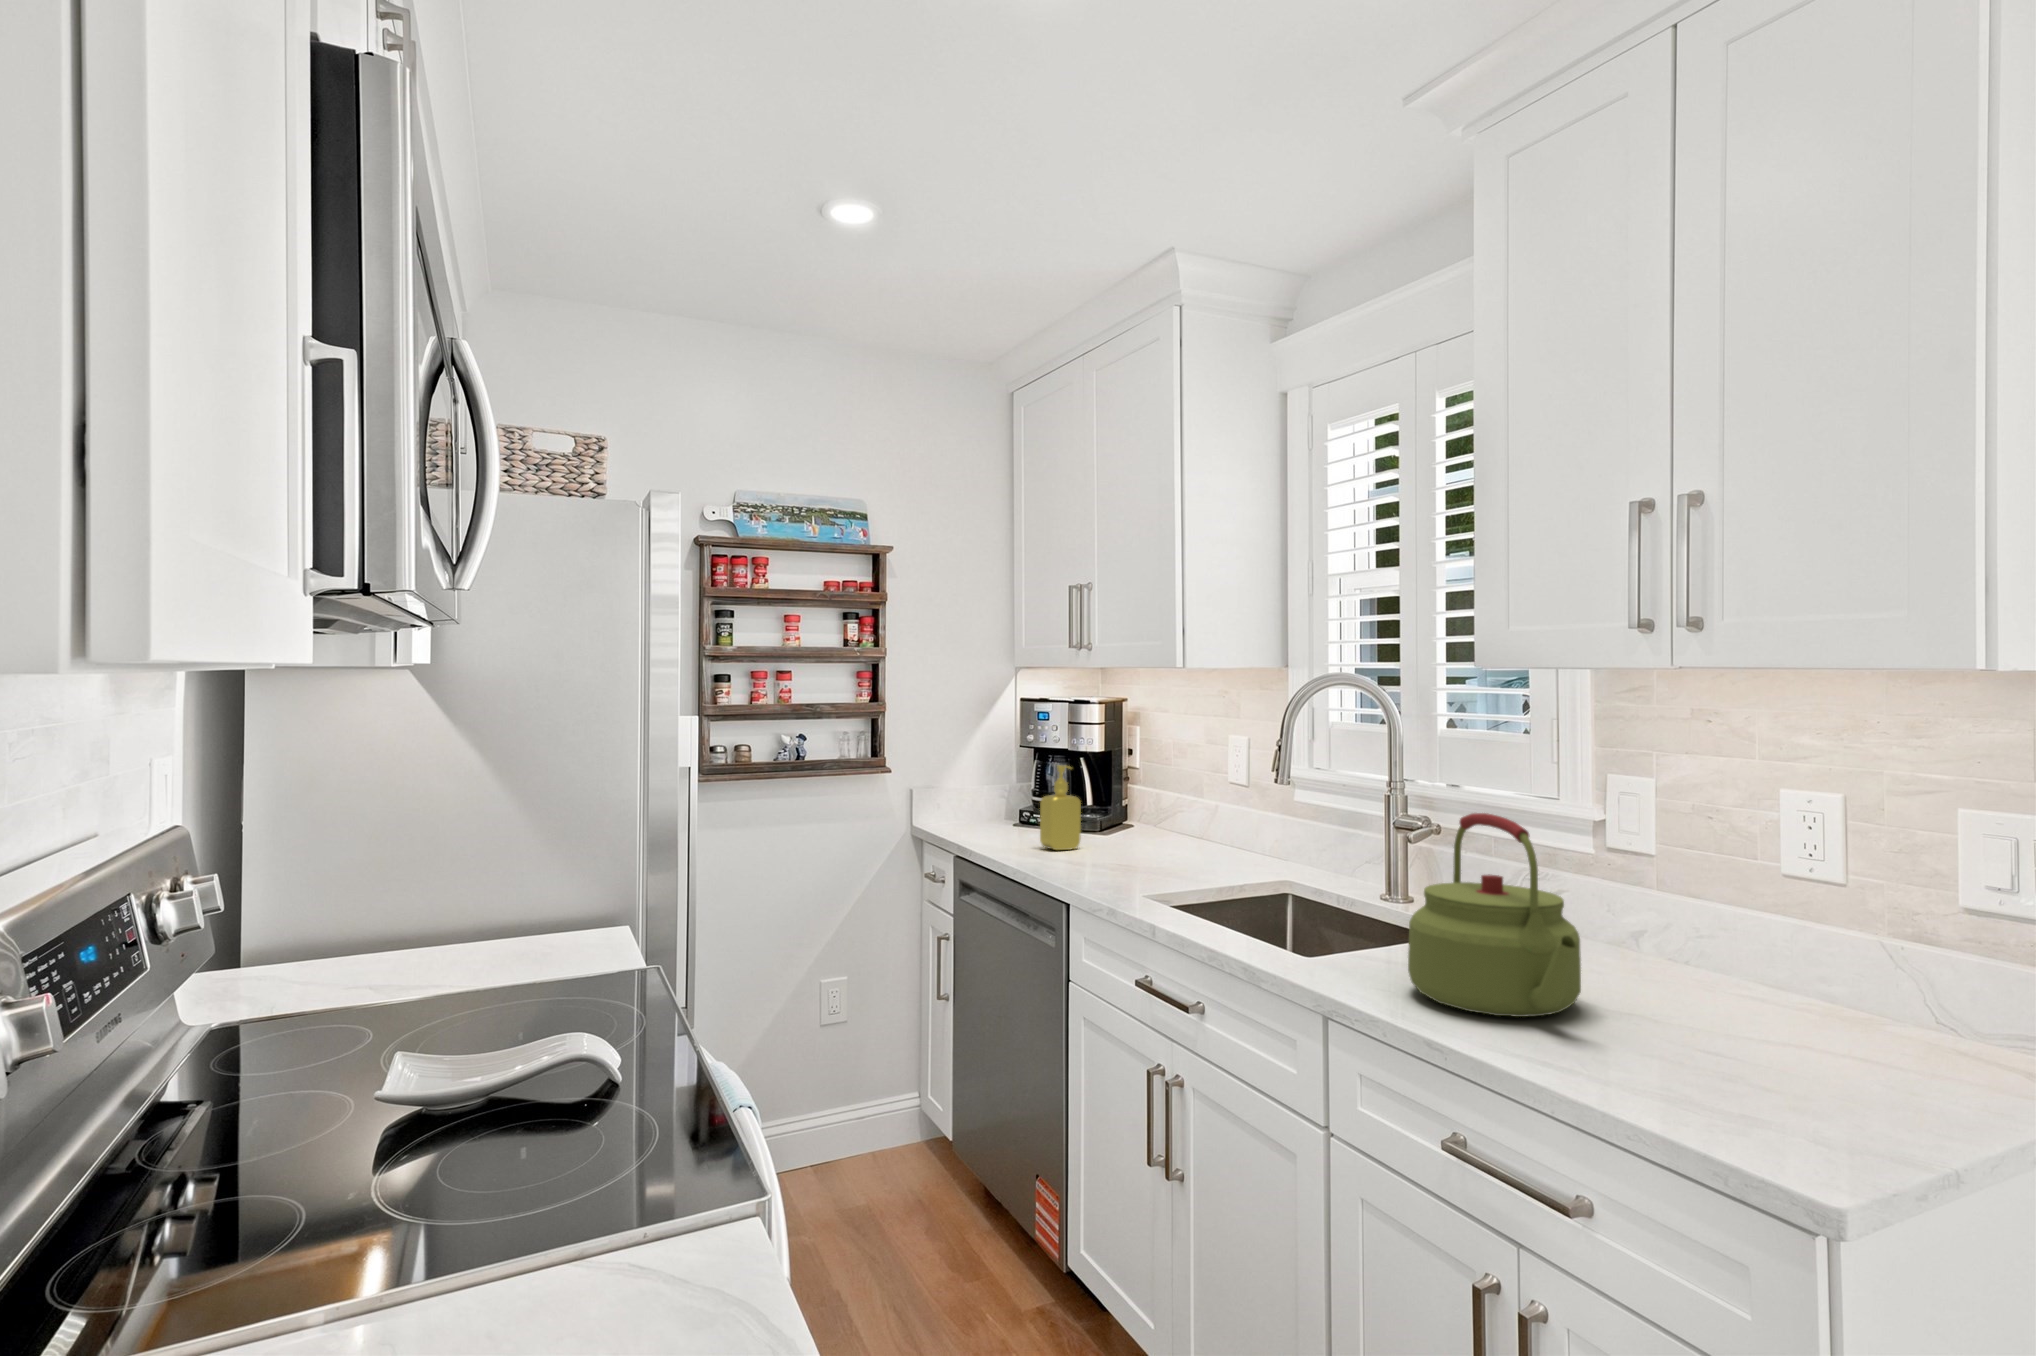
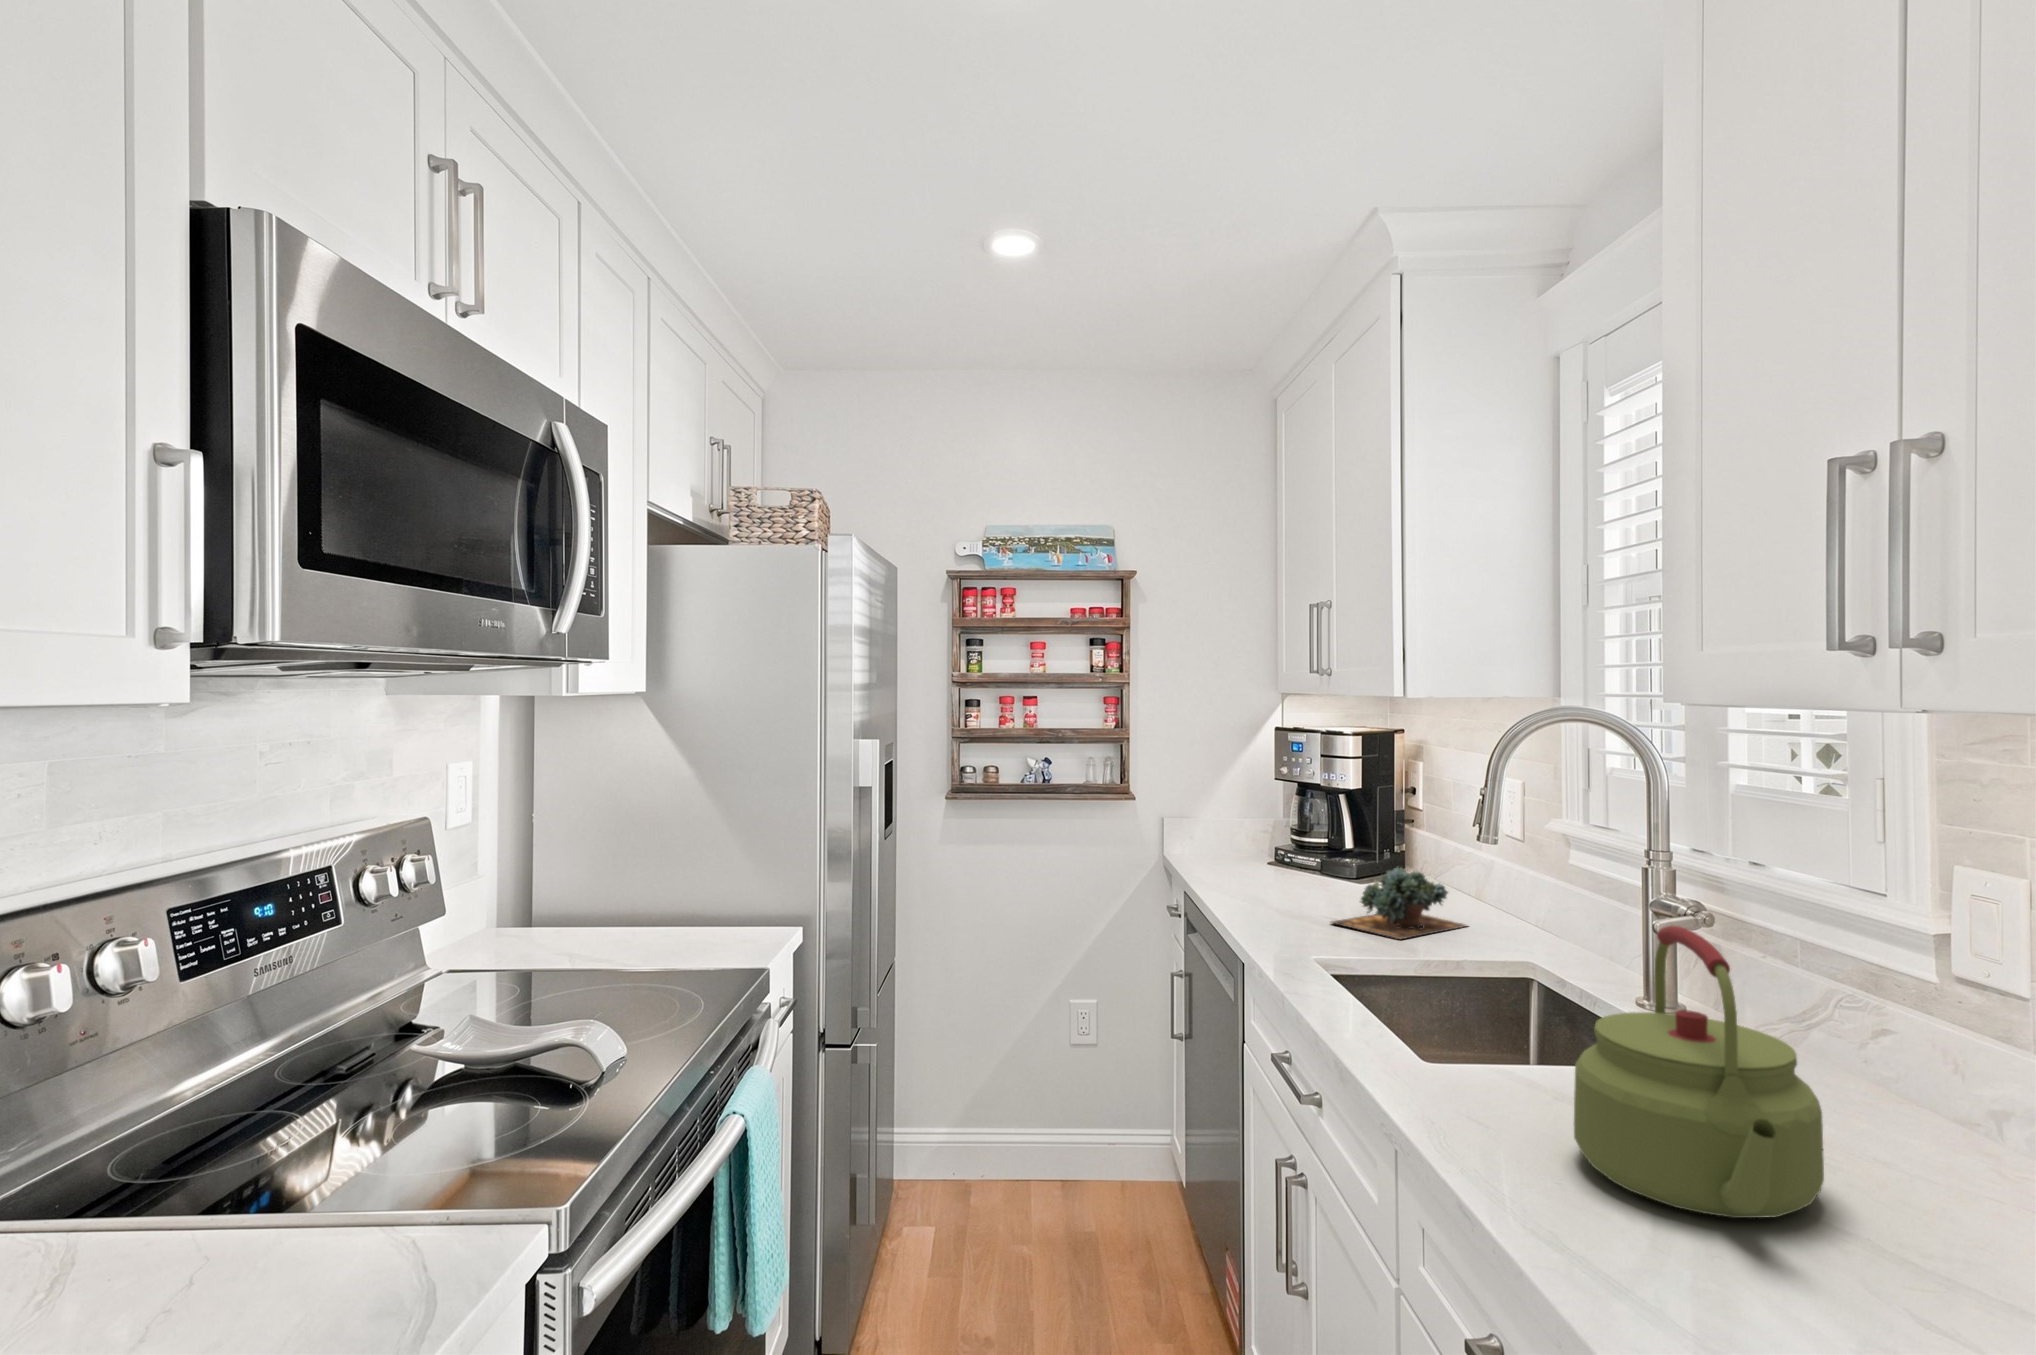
soap dispenser: present [1040,765,1081,850] -> none [1274,806,1320,900]
succulent plant: none [1104,812,1215,872] -> present [1332,868,1467,939]

